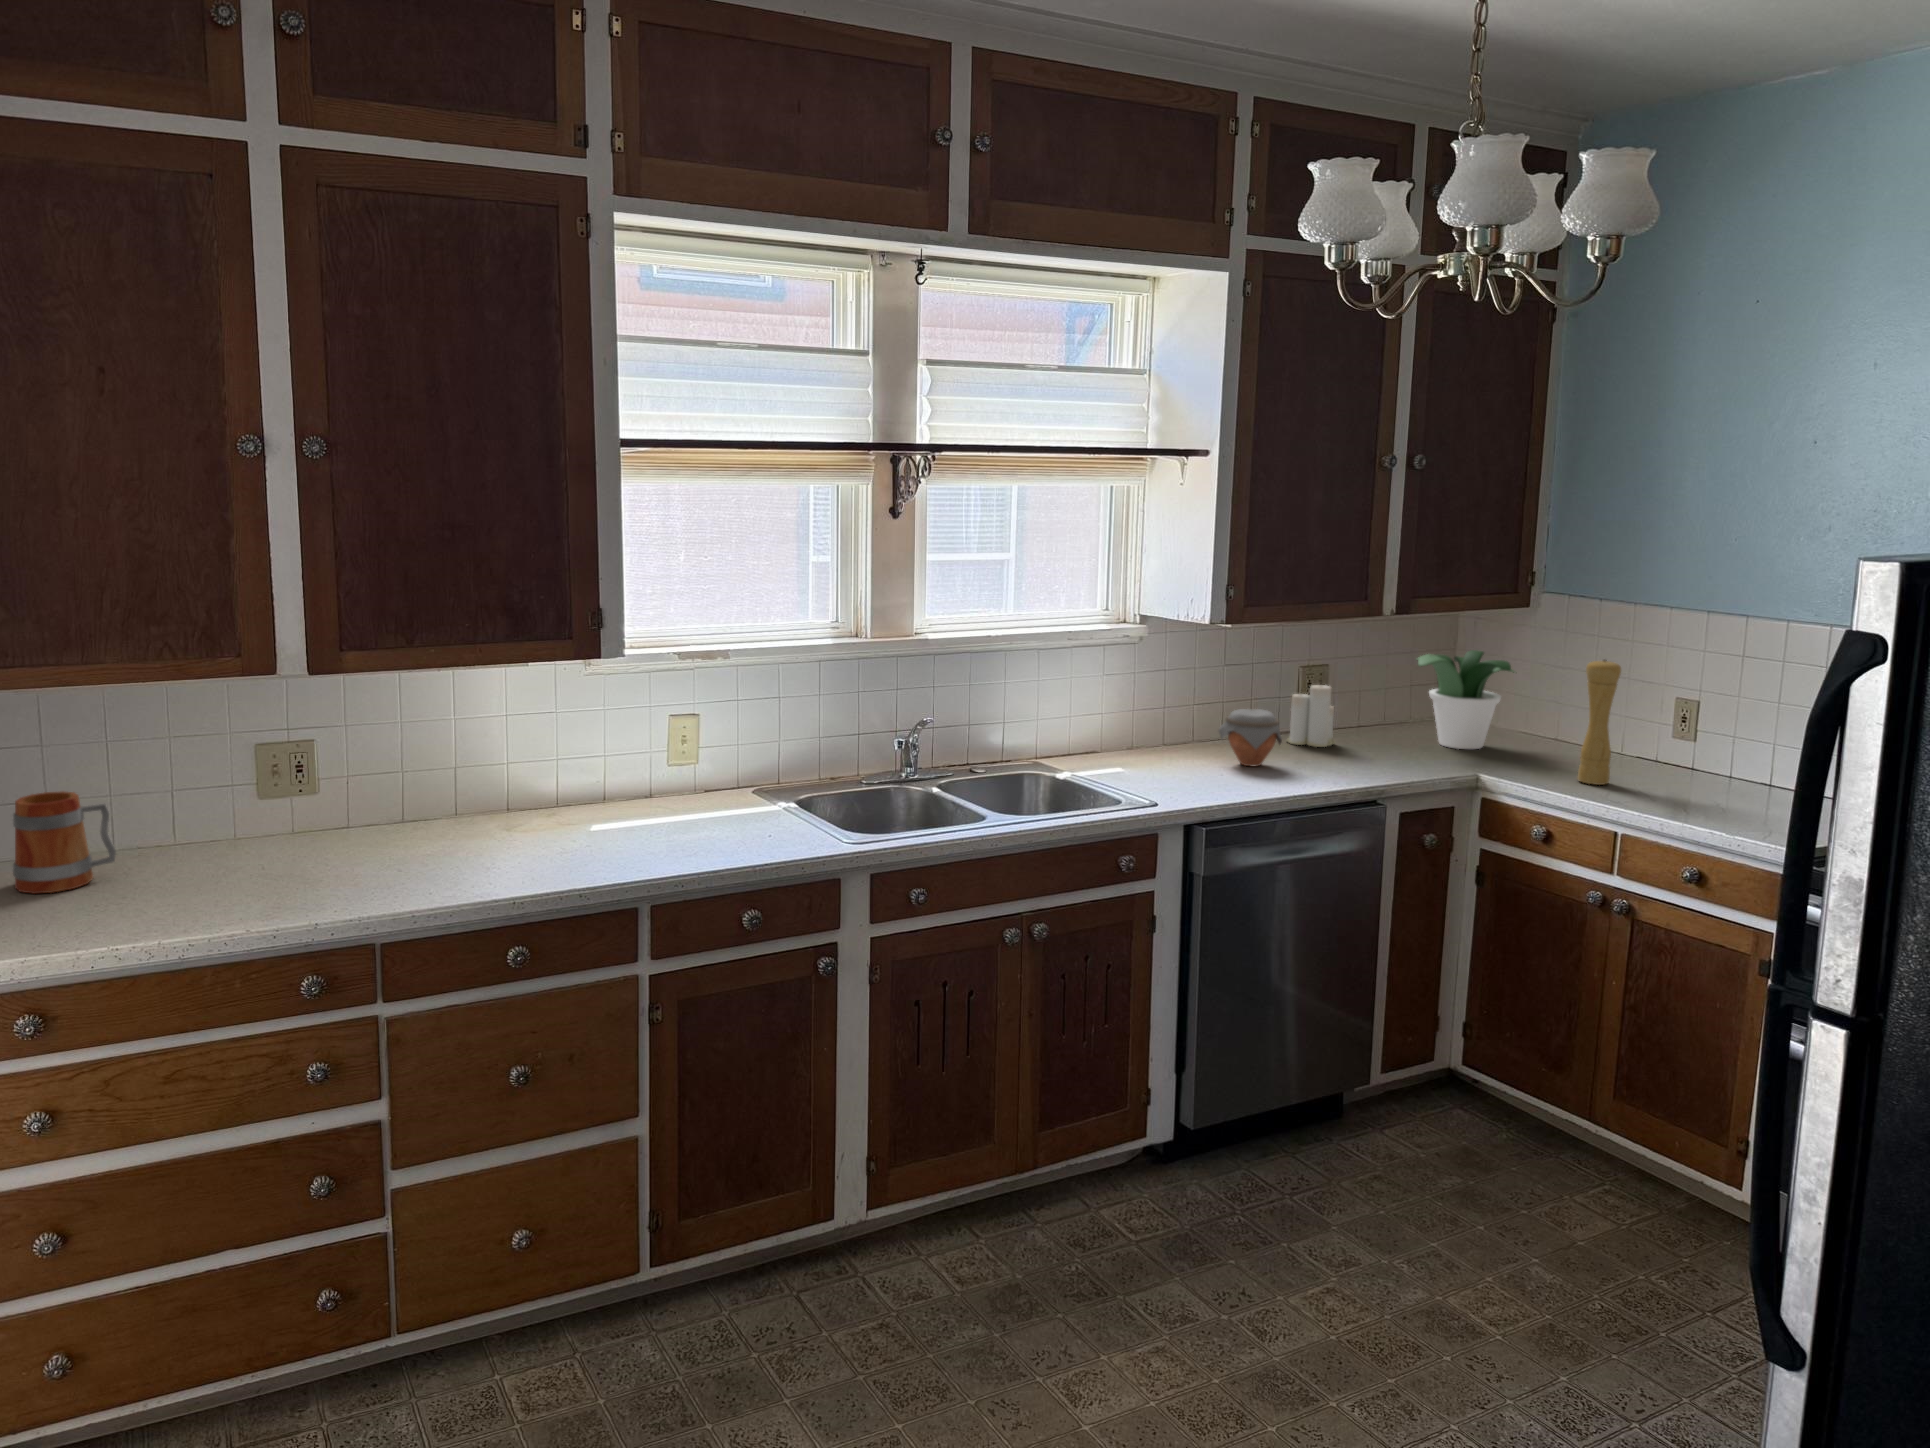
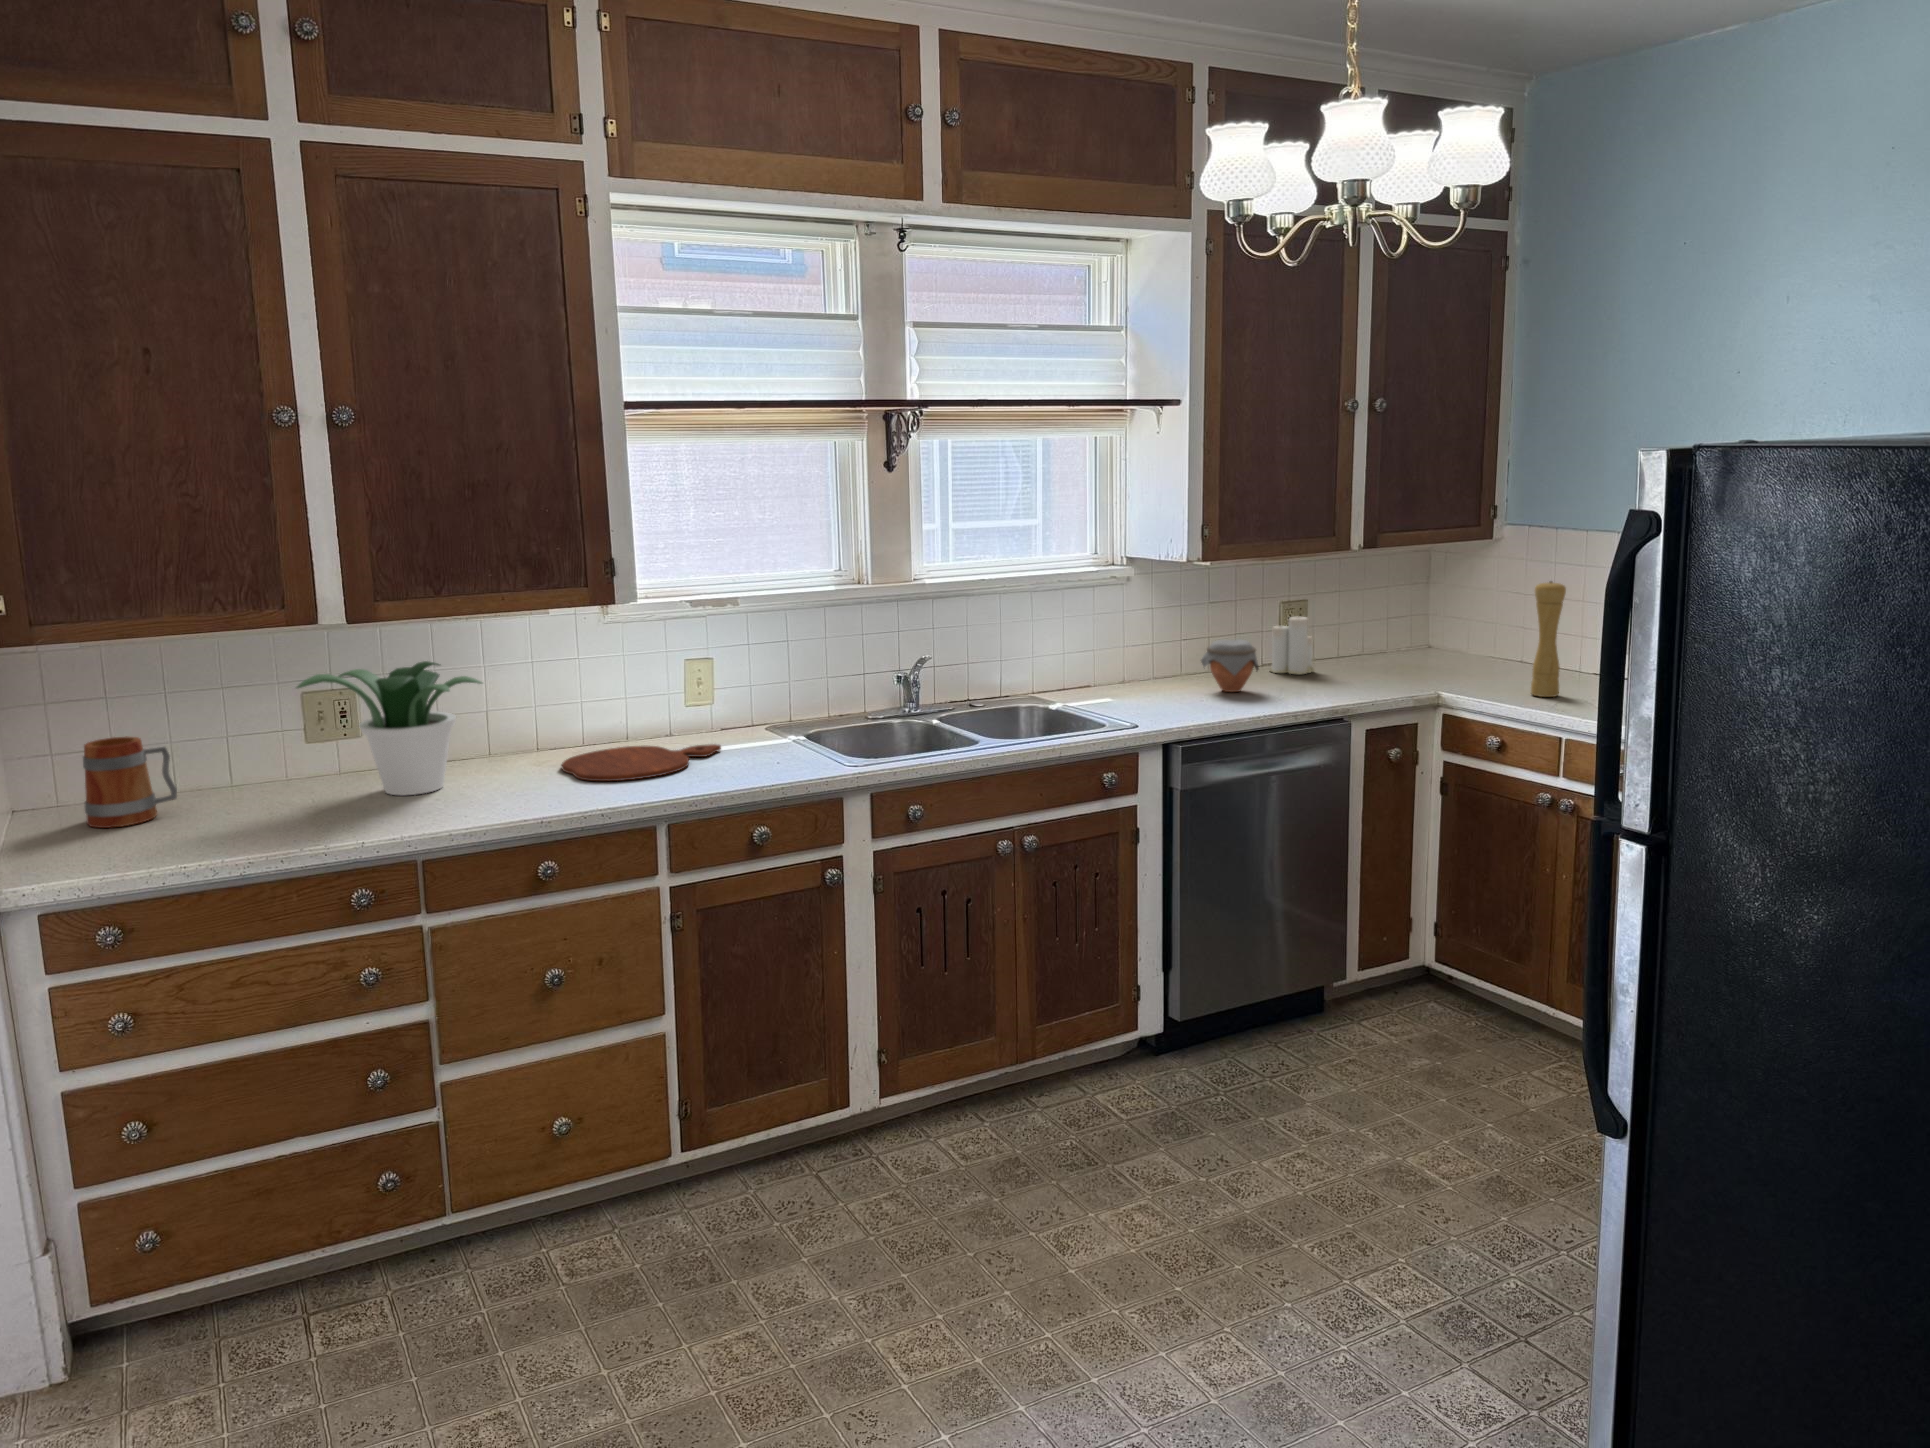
potted plant: present [1417,650,1514,749] -> present [297,661,482,795]
cutting board: none [535,811,708,854] -> present [562,744,721,781]

